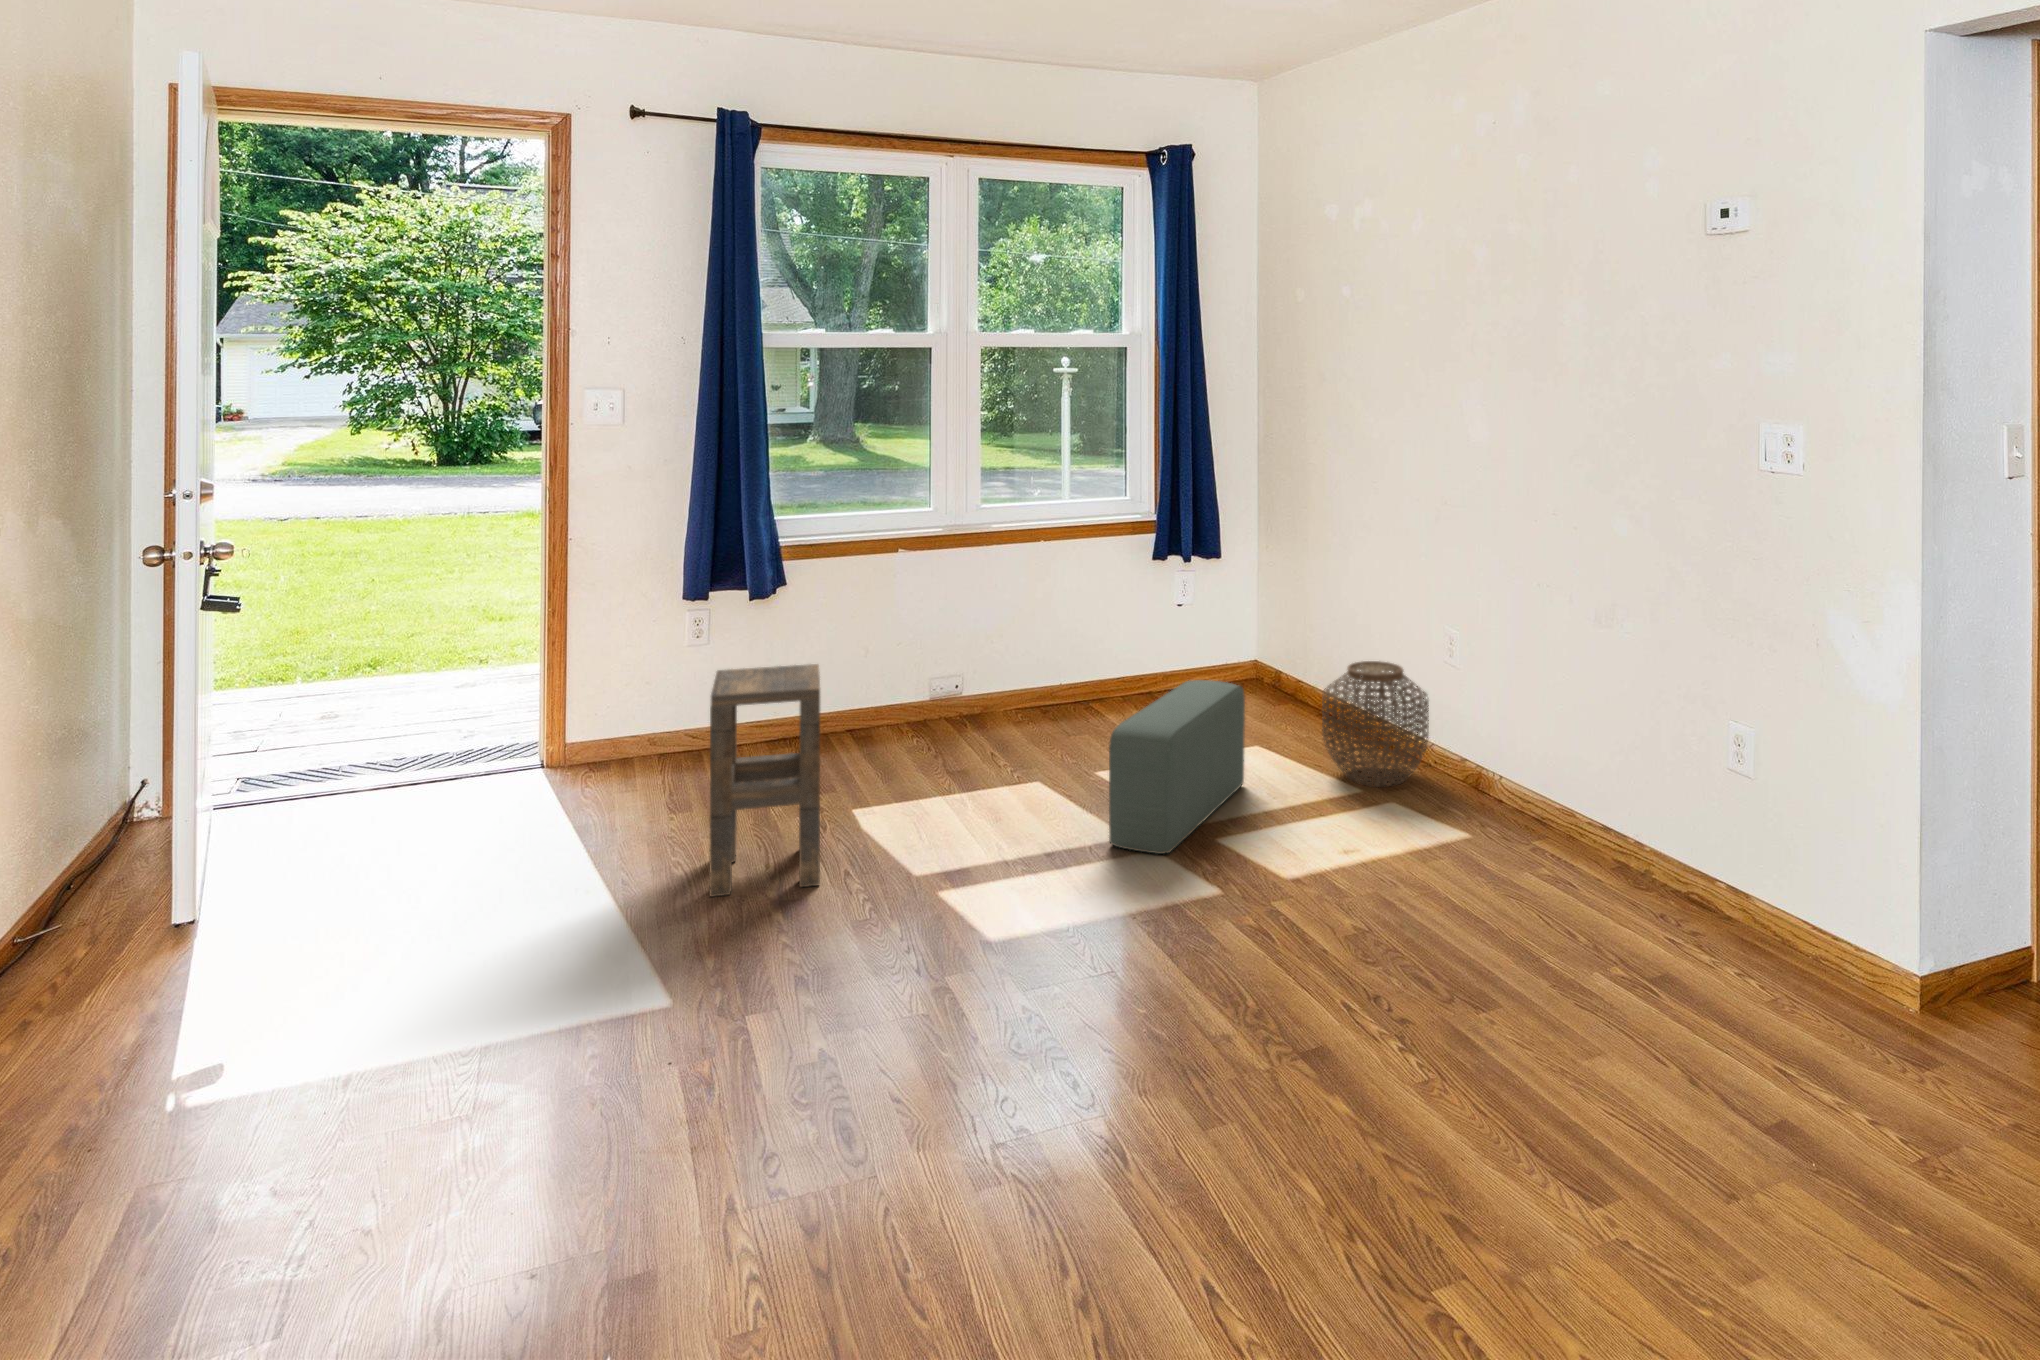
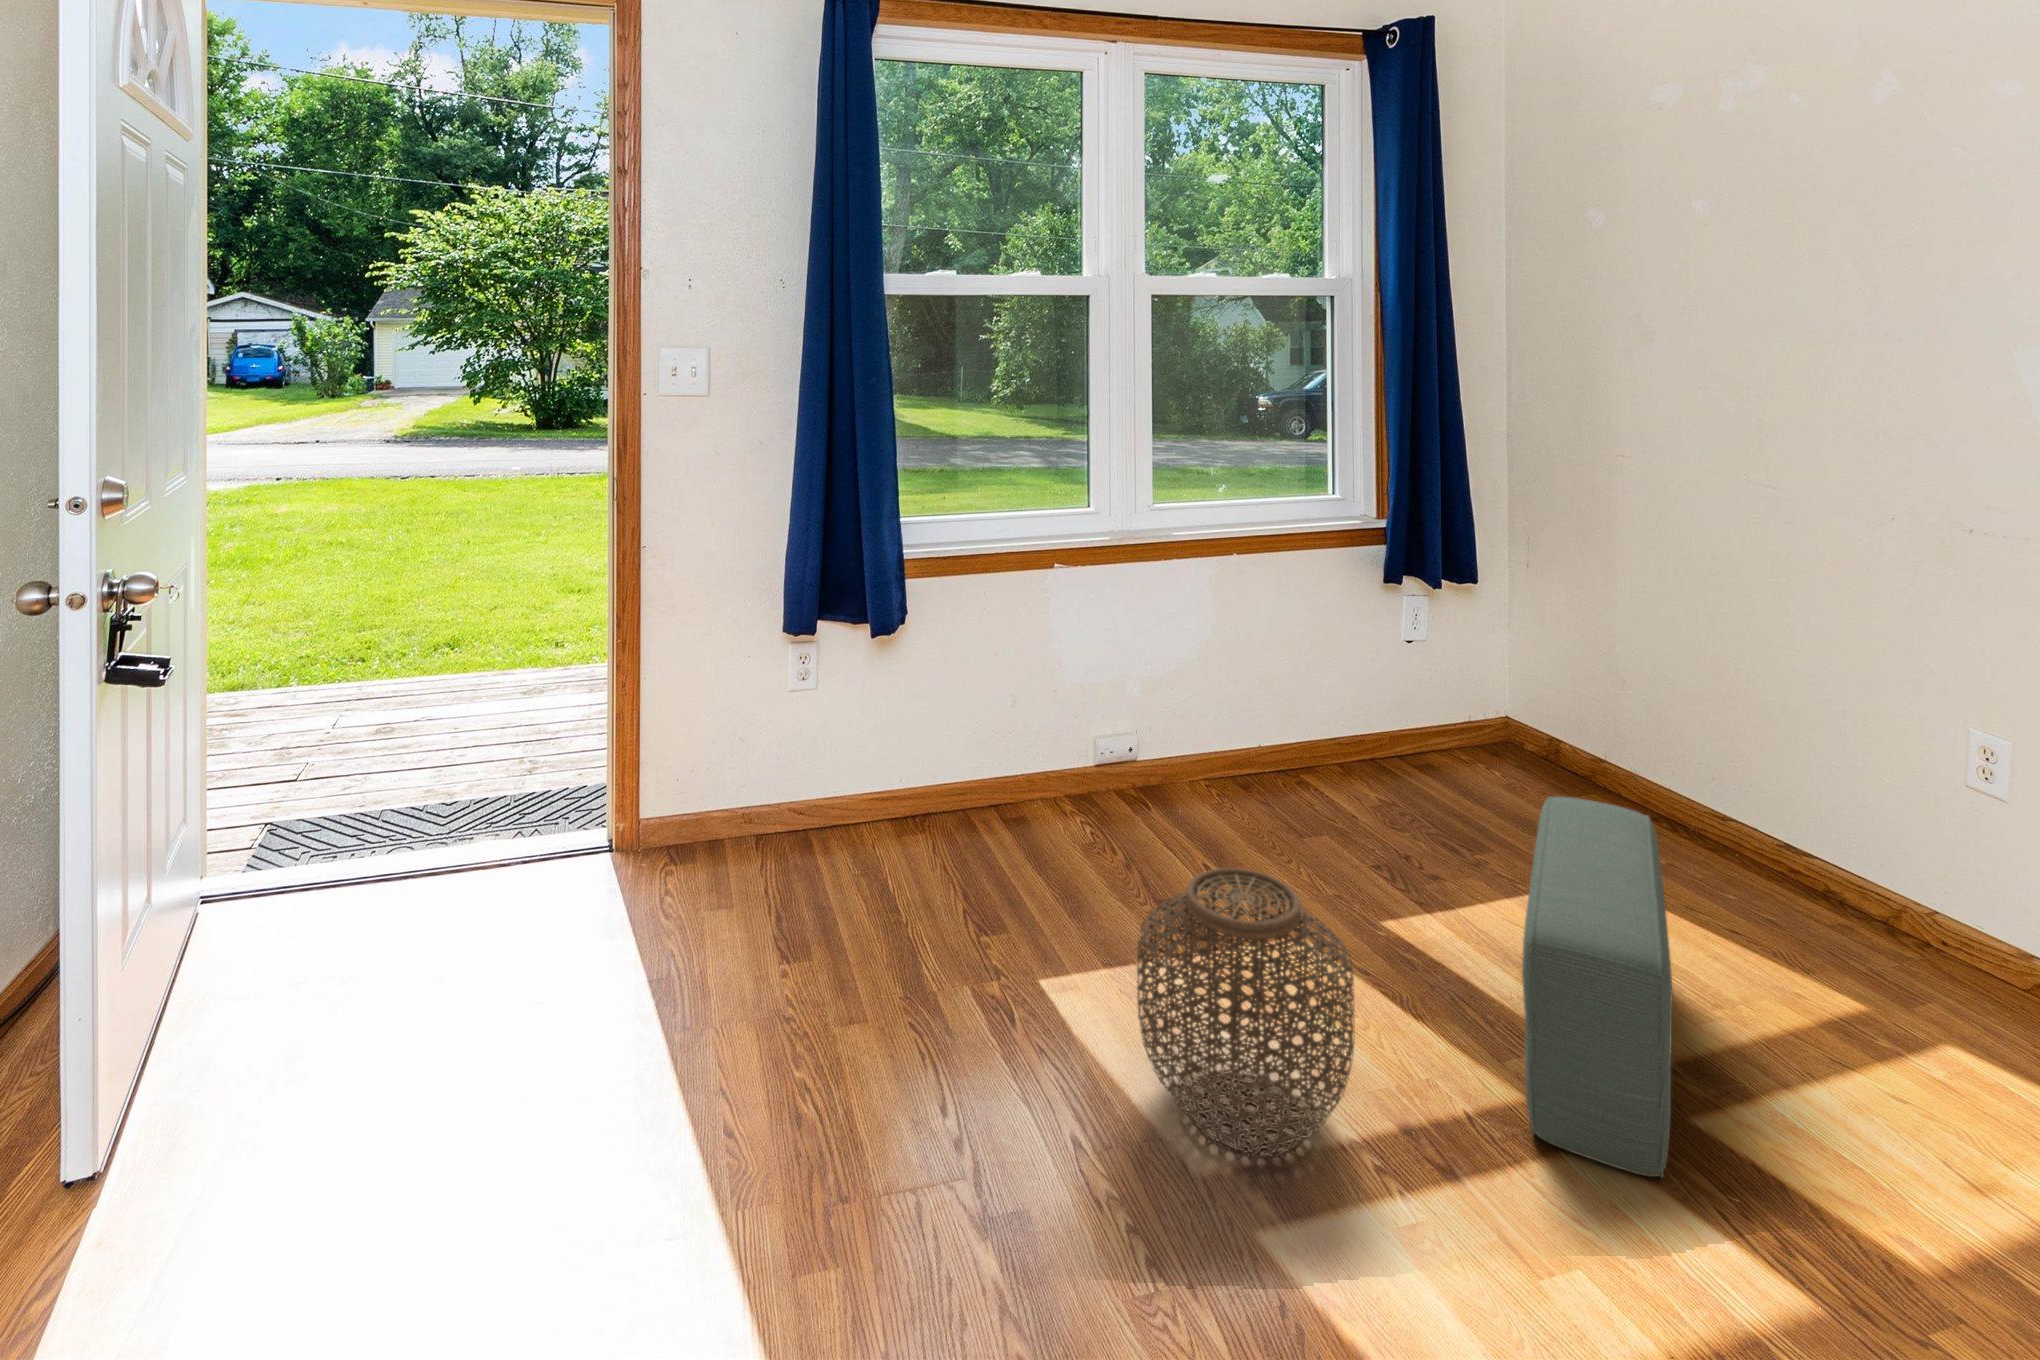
woven basket: present [1322,661,1429,786] -> present [1137,868,1354,1154]
side table: present [710,664,820,897] -> none [864,789,1057,1237]

